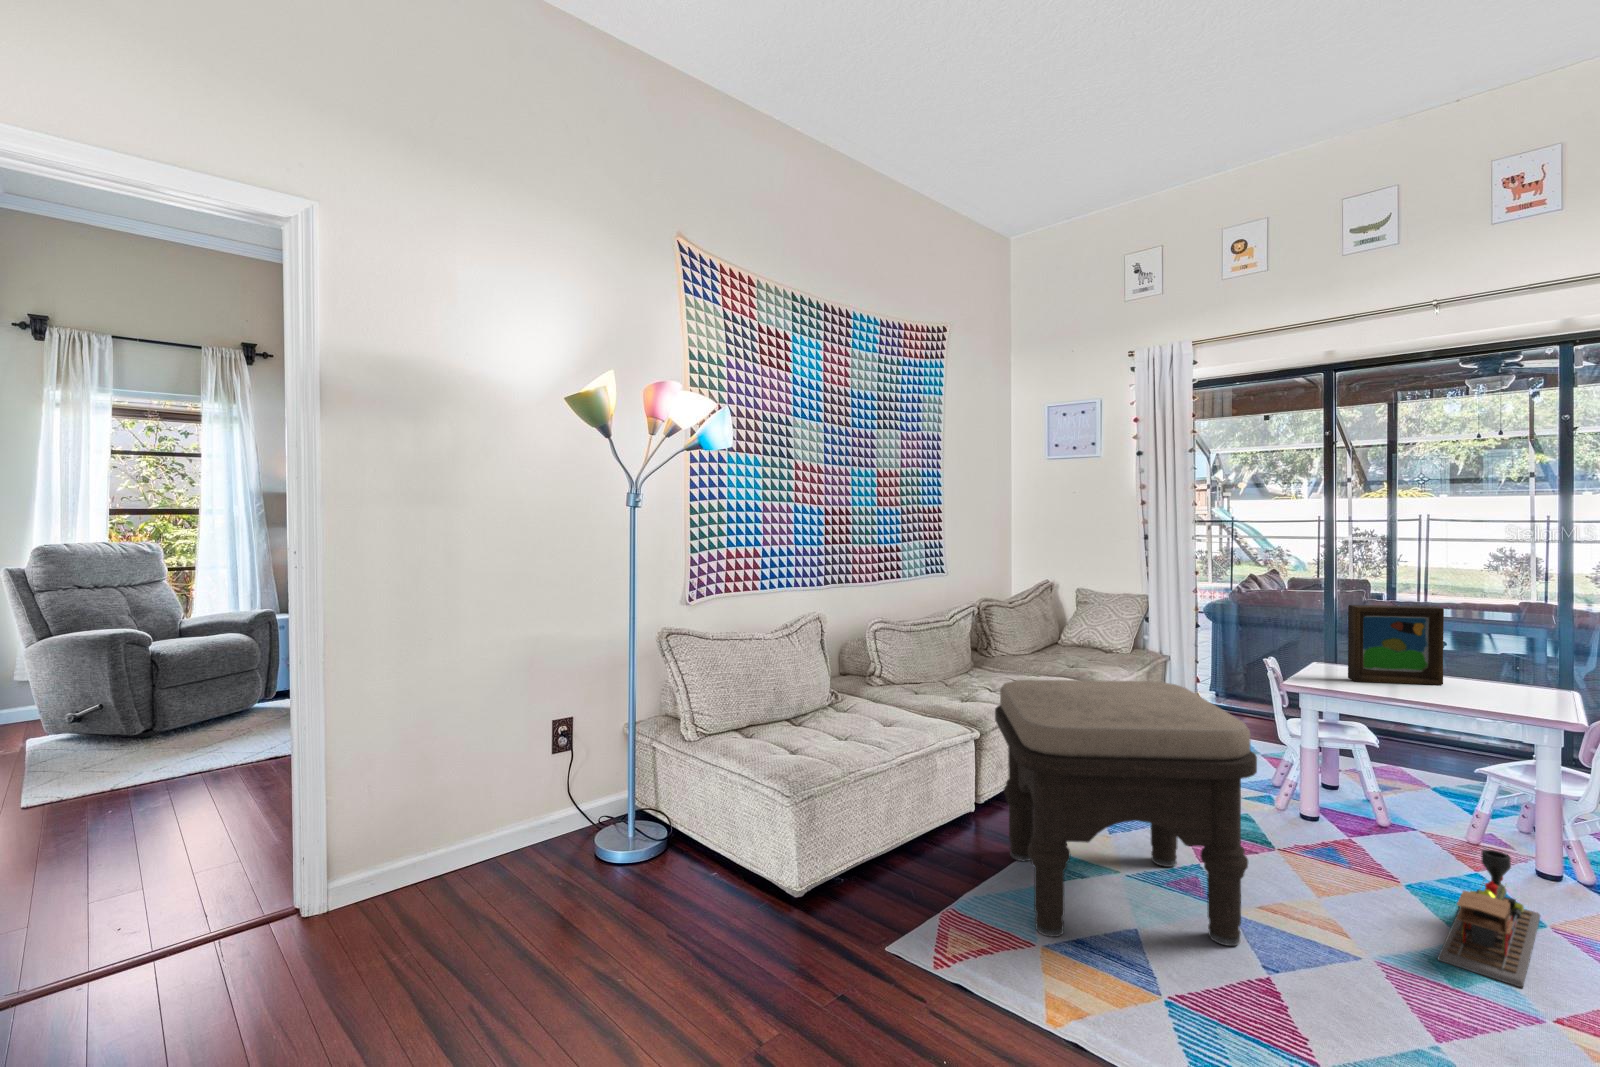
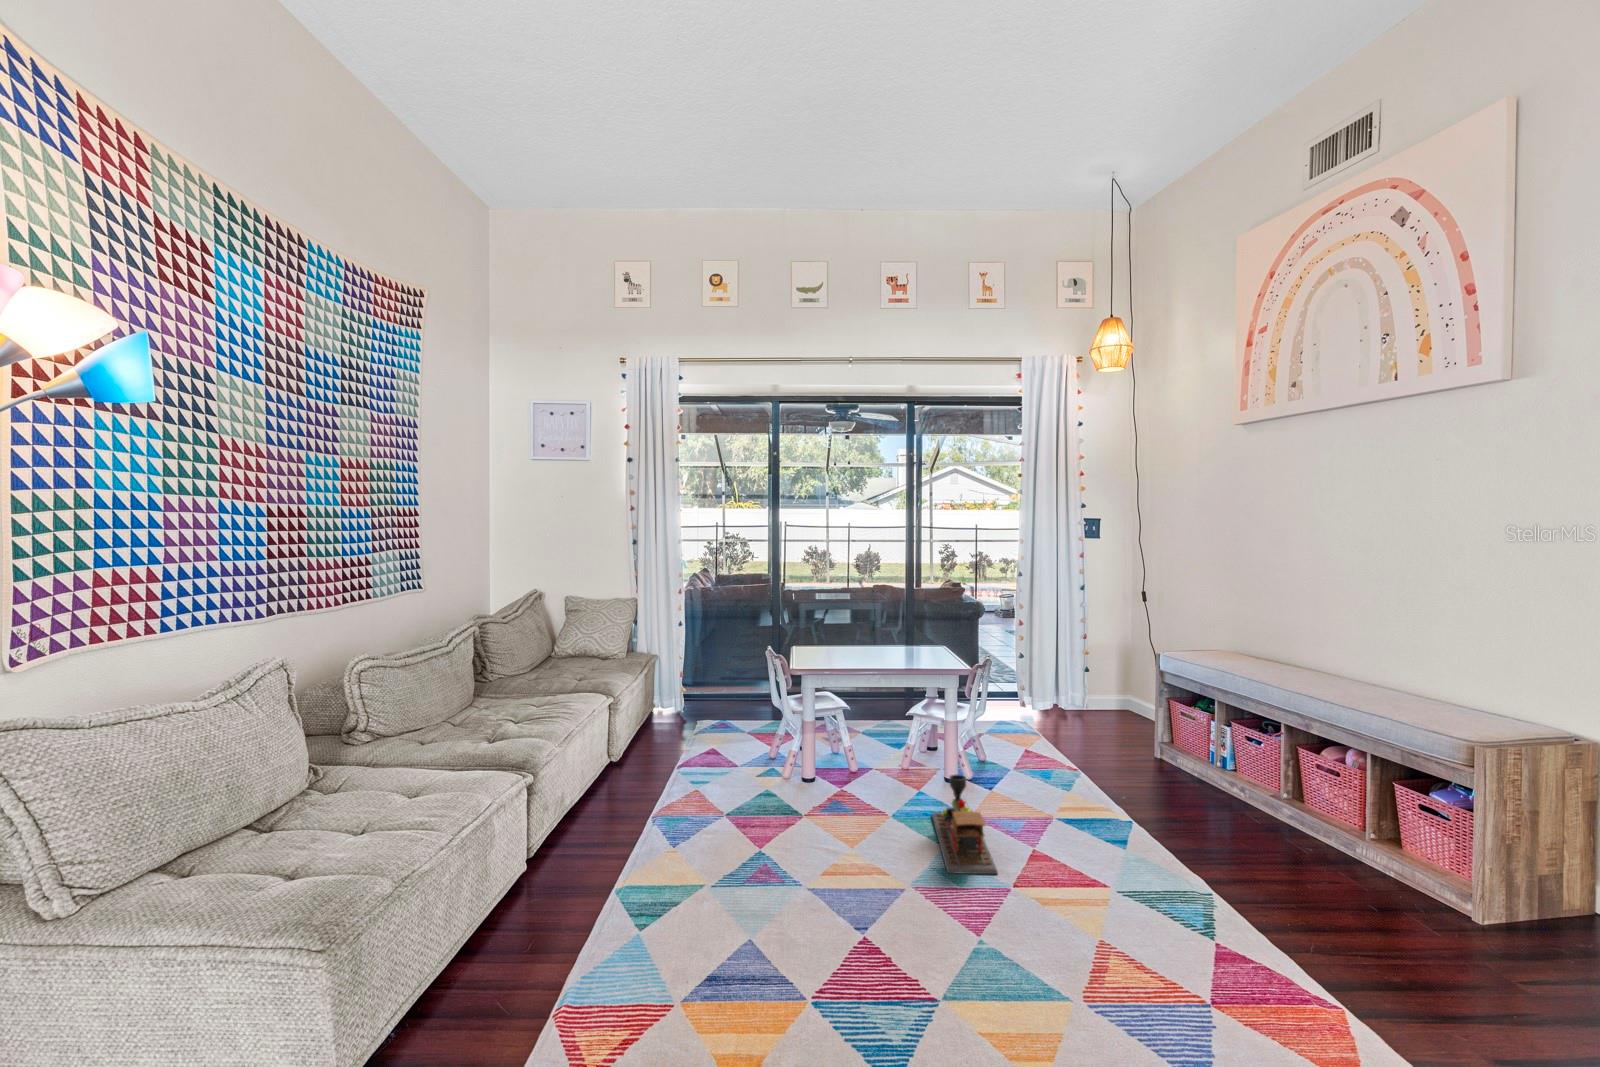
picture frame: present [1348,605,1444,685] -> none [822,592,881,659]
ottoman: present [995,680,1257,946] -> none [573,683,843,986]

